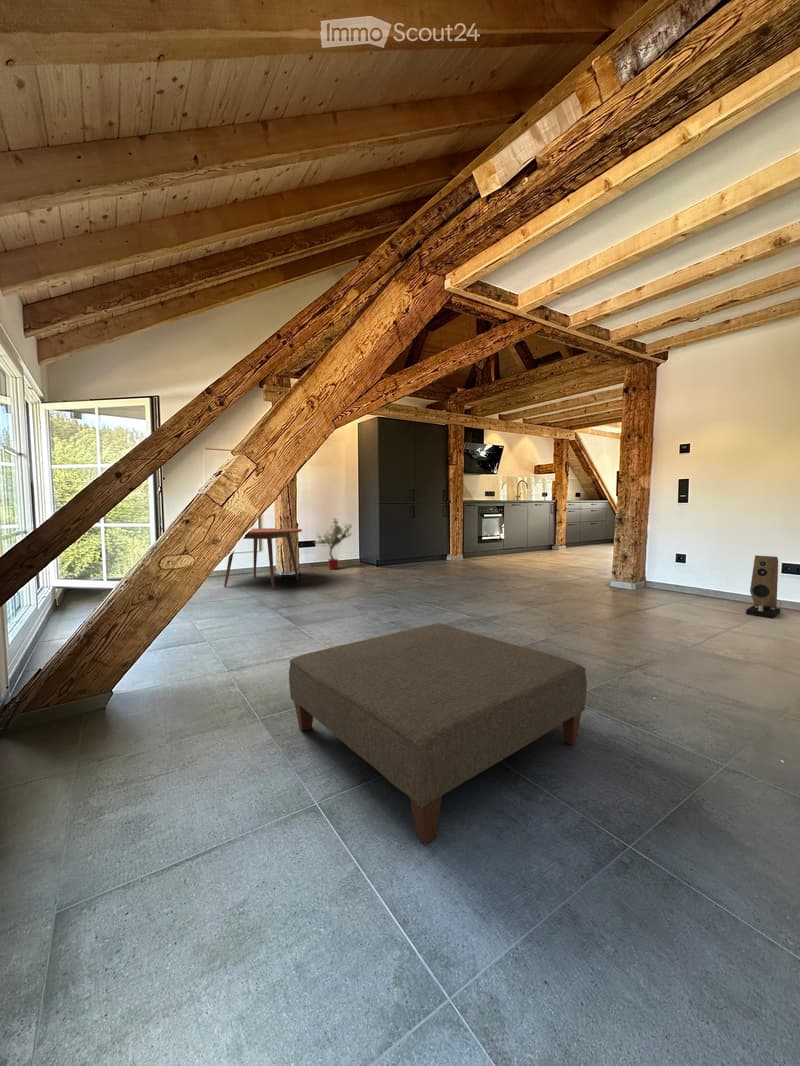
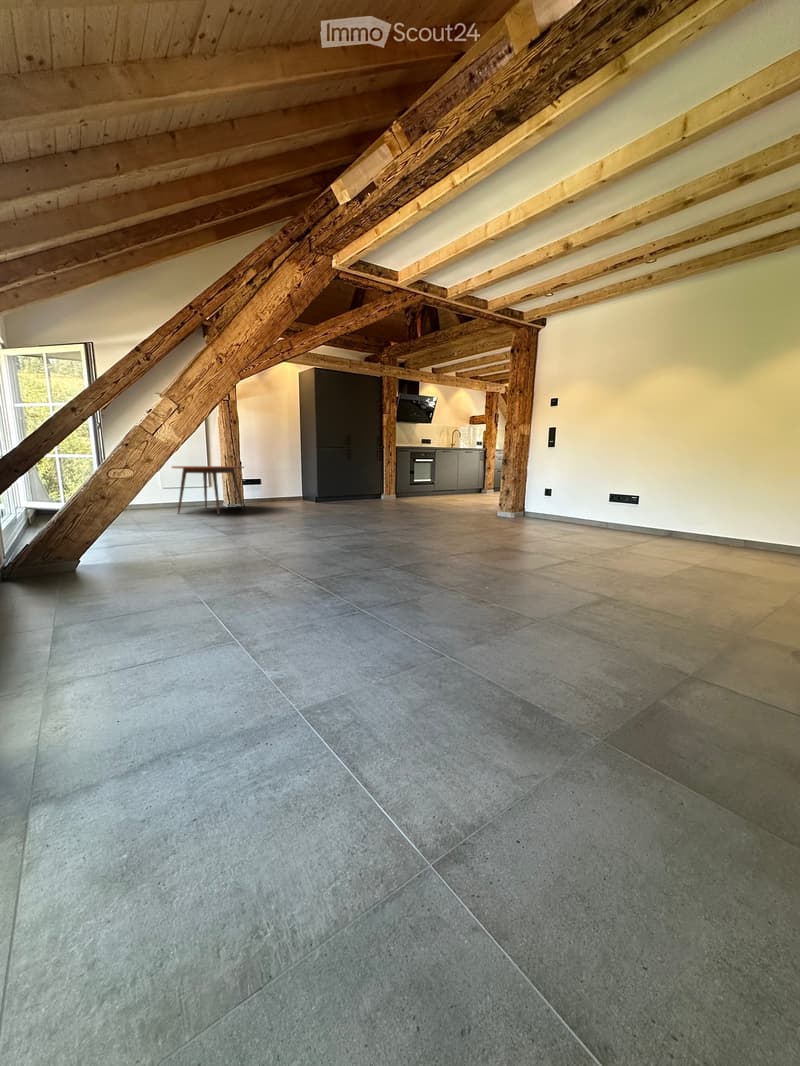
potted tree: present [314,519,352,569] -> none [258,459,294,504]
speaker: present [746,555,780,618] -> none [579,487,605,533]
ottoman: present [289,623,587,844] -> none [200,522,386,612]

